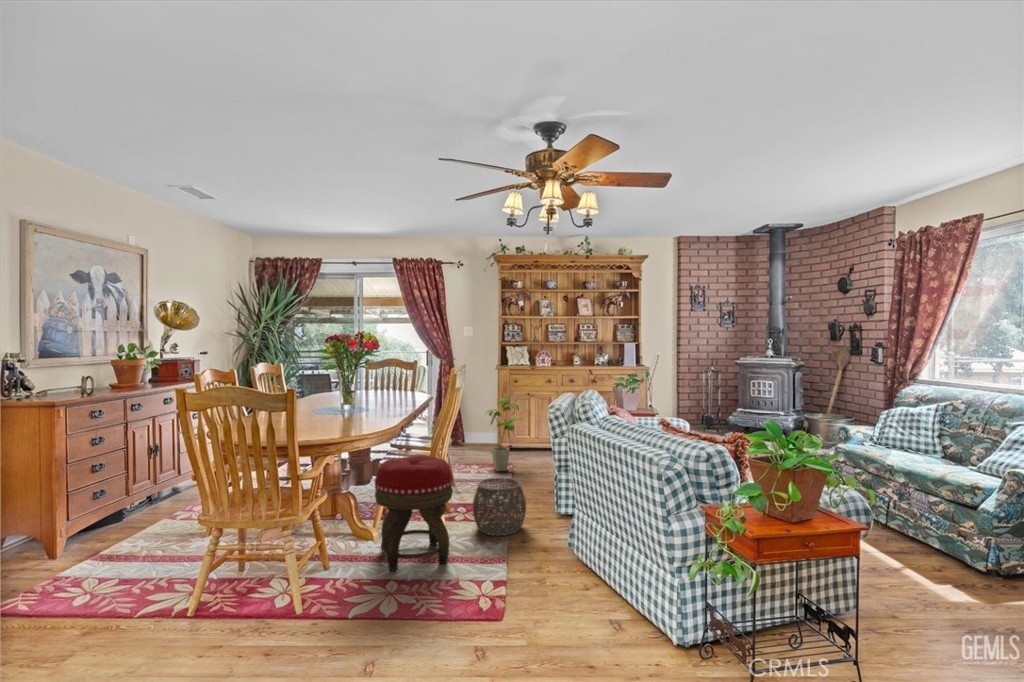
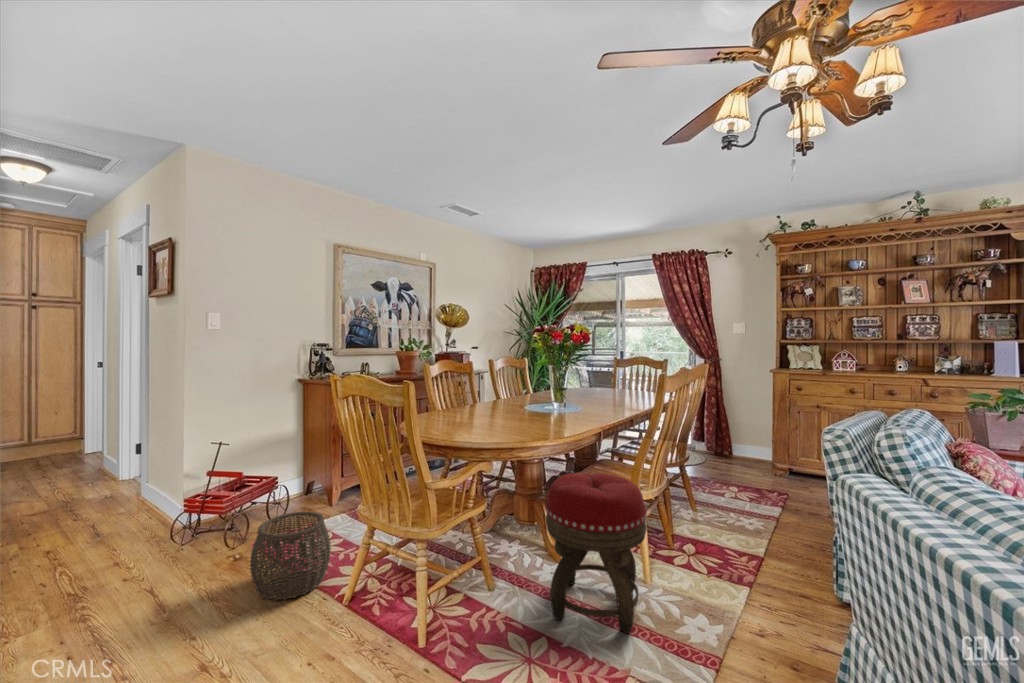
house plant: present [486,398,520,471] -> none [743,408,799,502]
woven basket: present [472,477,526,536] -> present [250,512,331,601]

